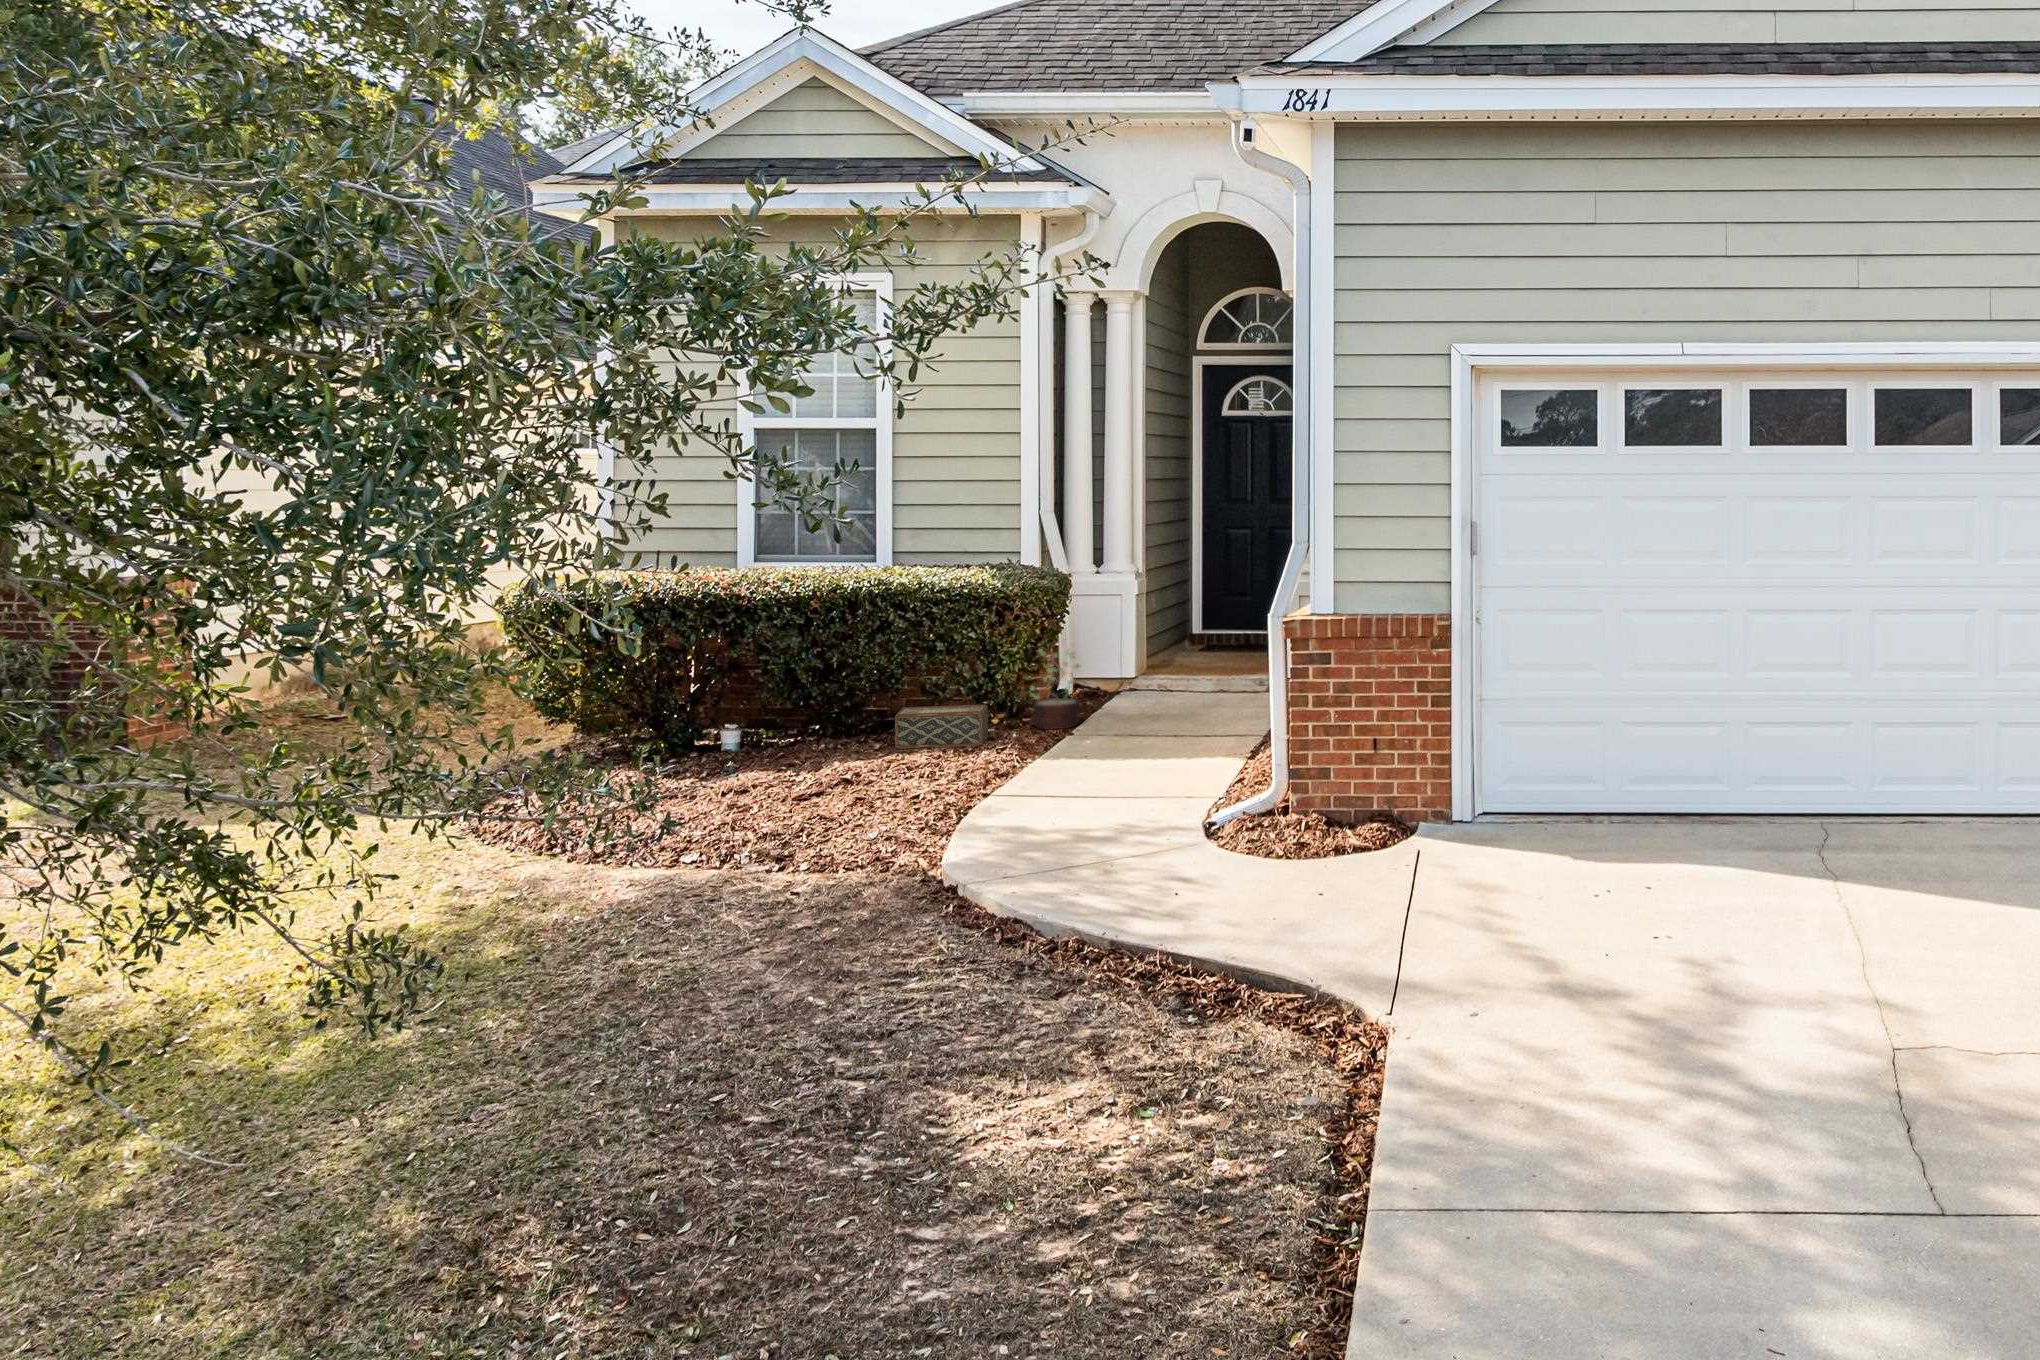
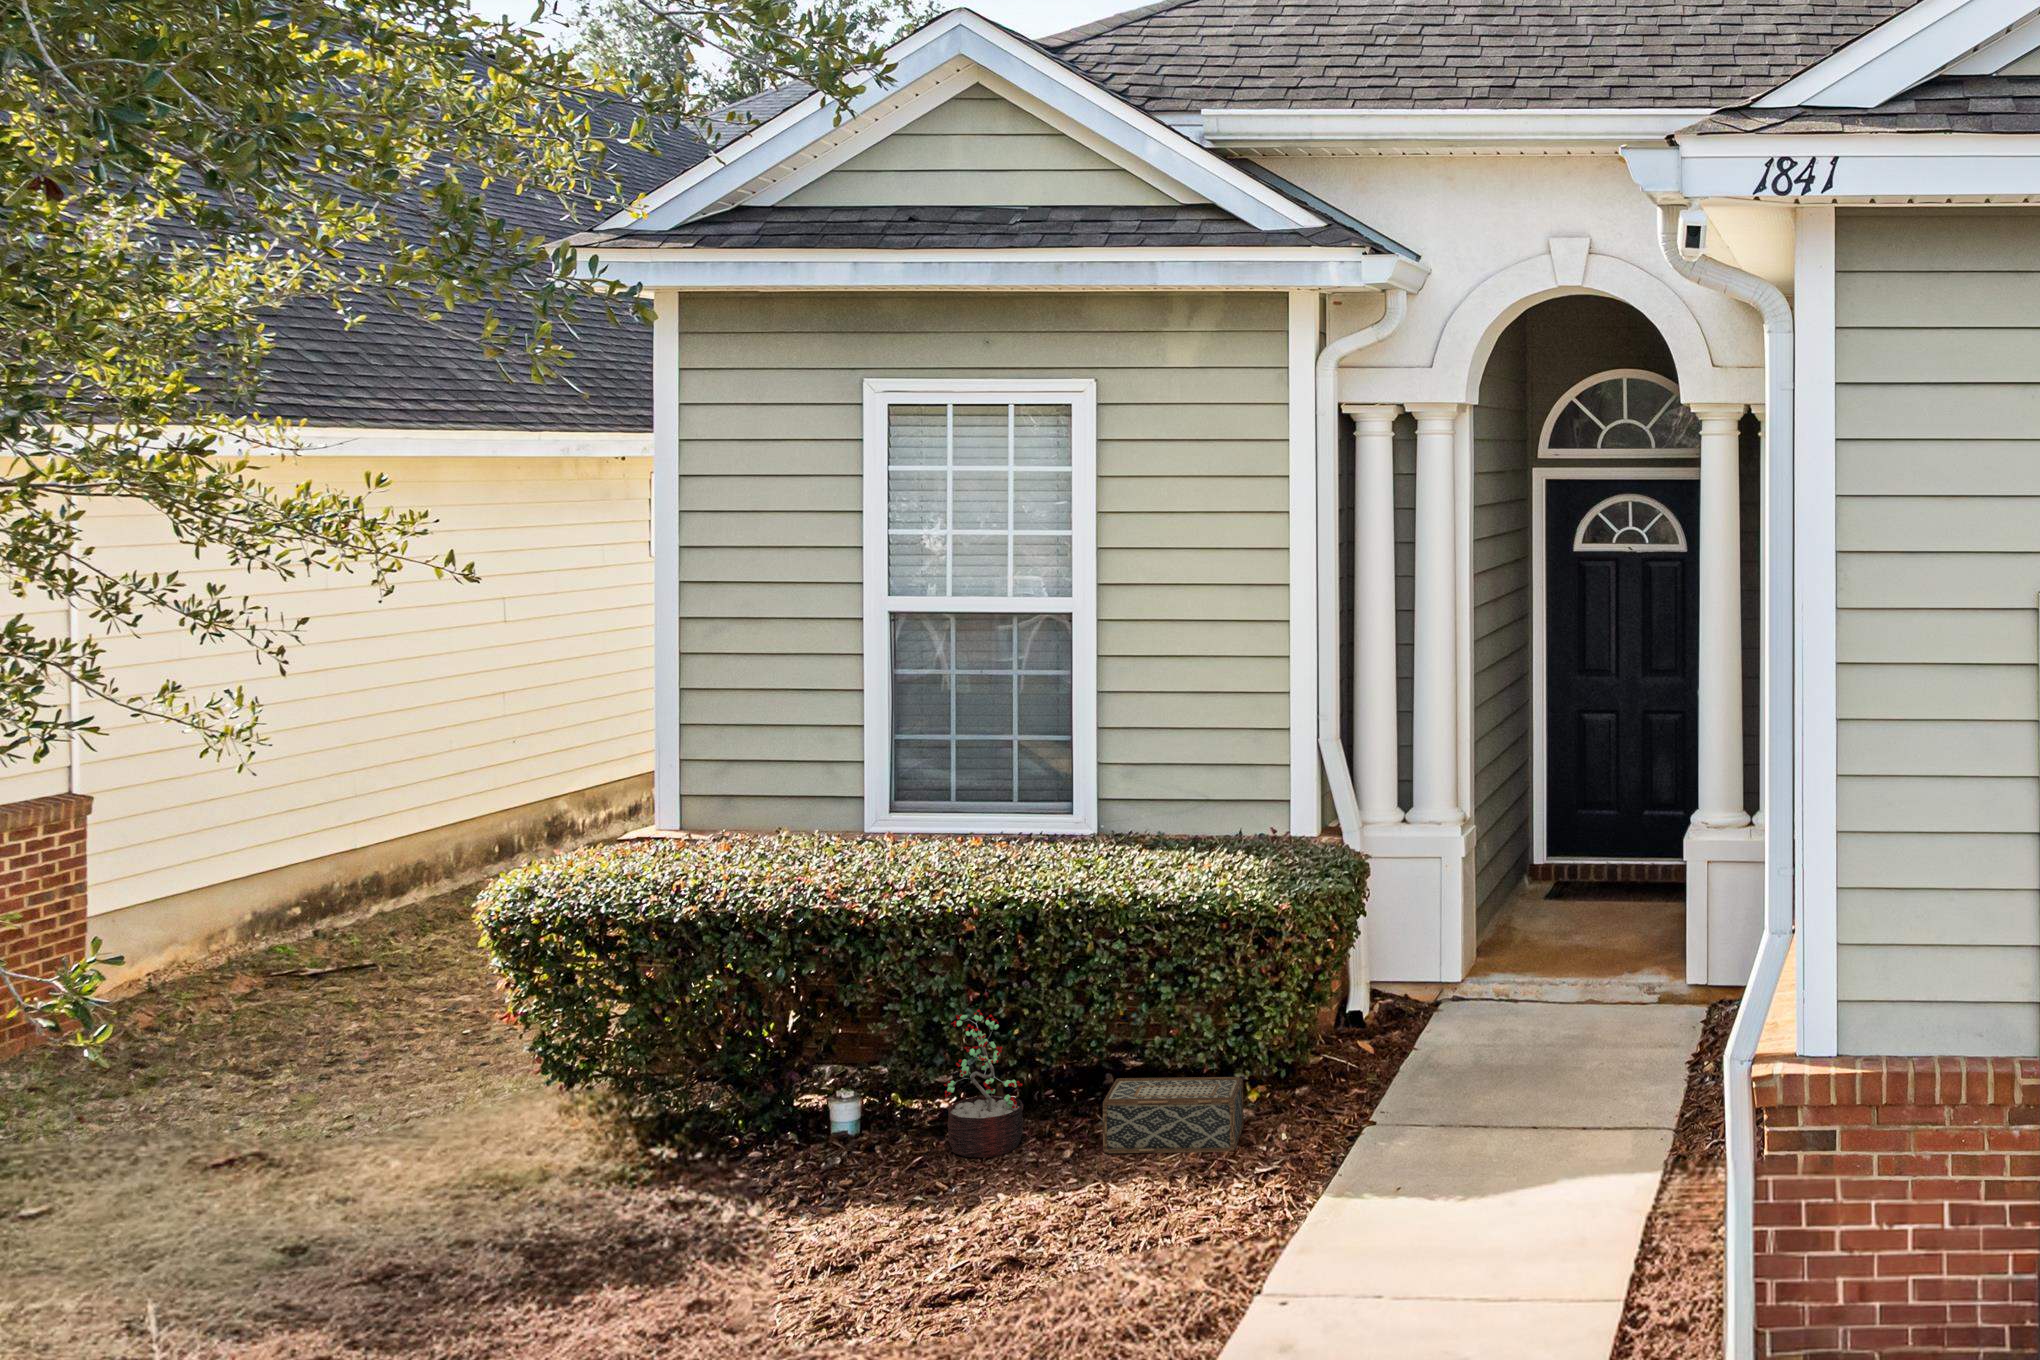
decorative plant: present [1029,647,1079,730] -> present [944,1009,1023,1158]

